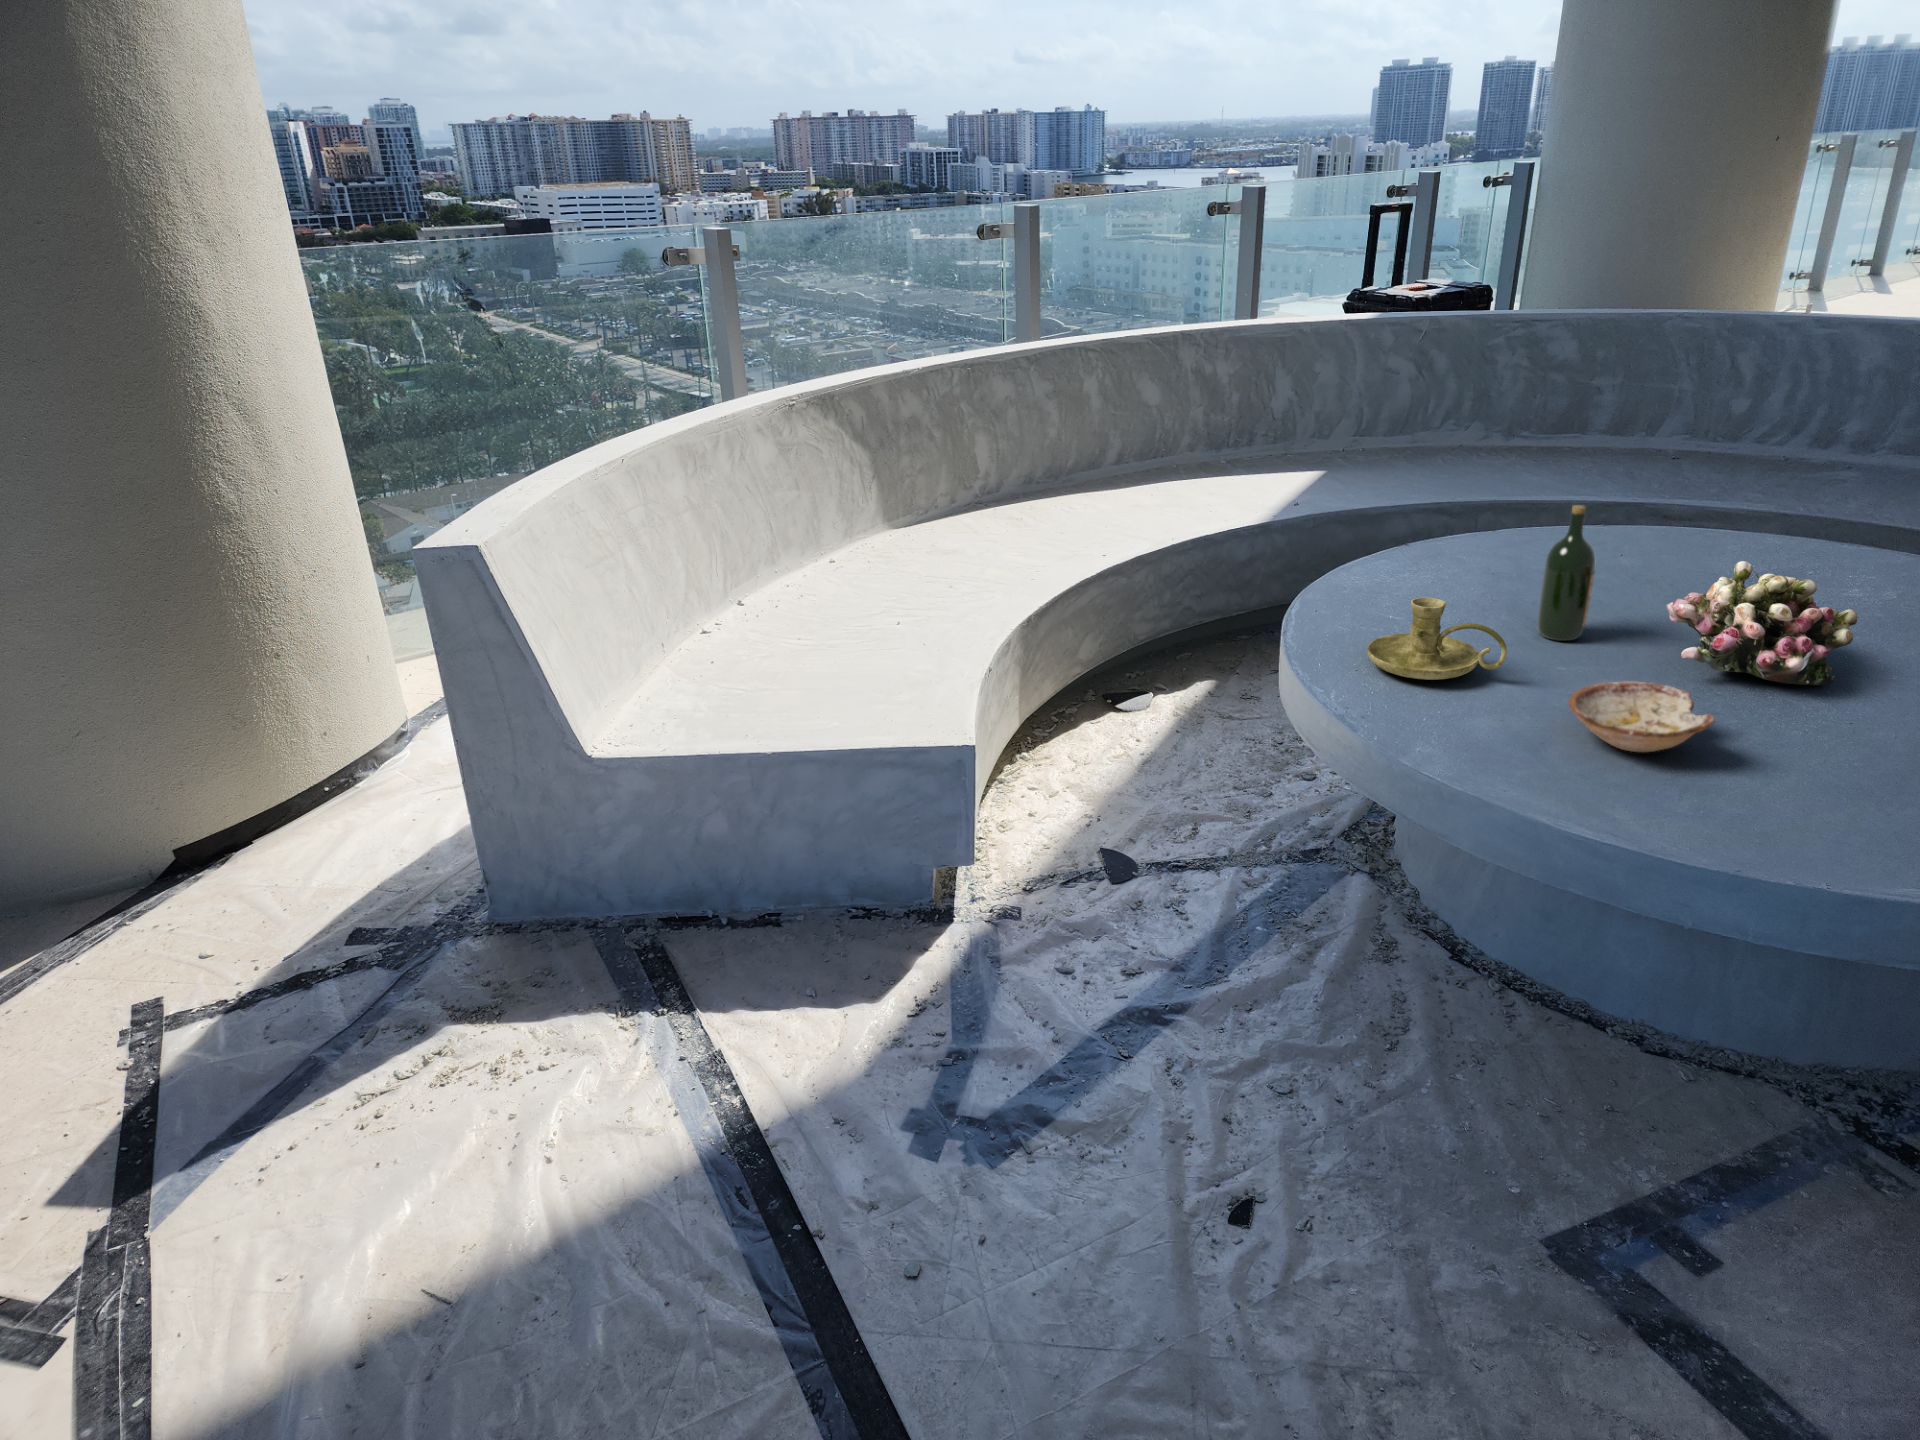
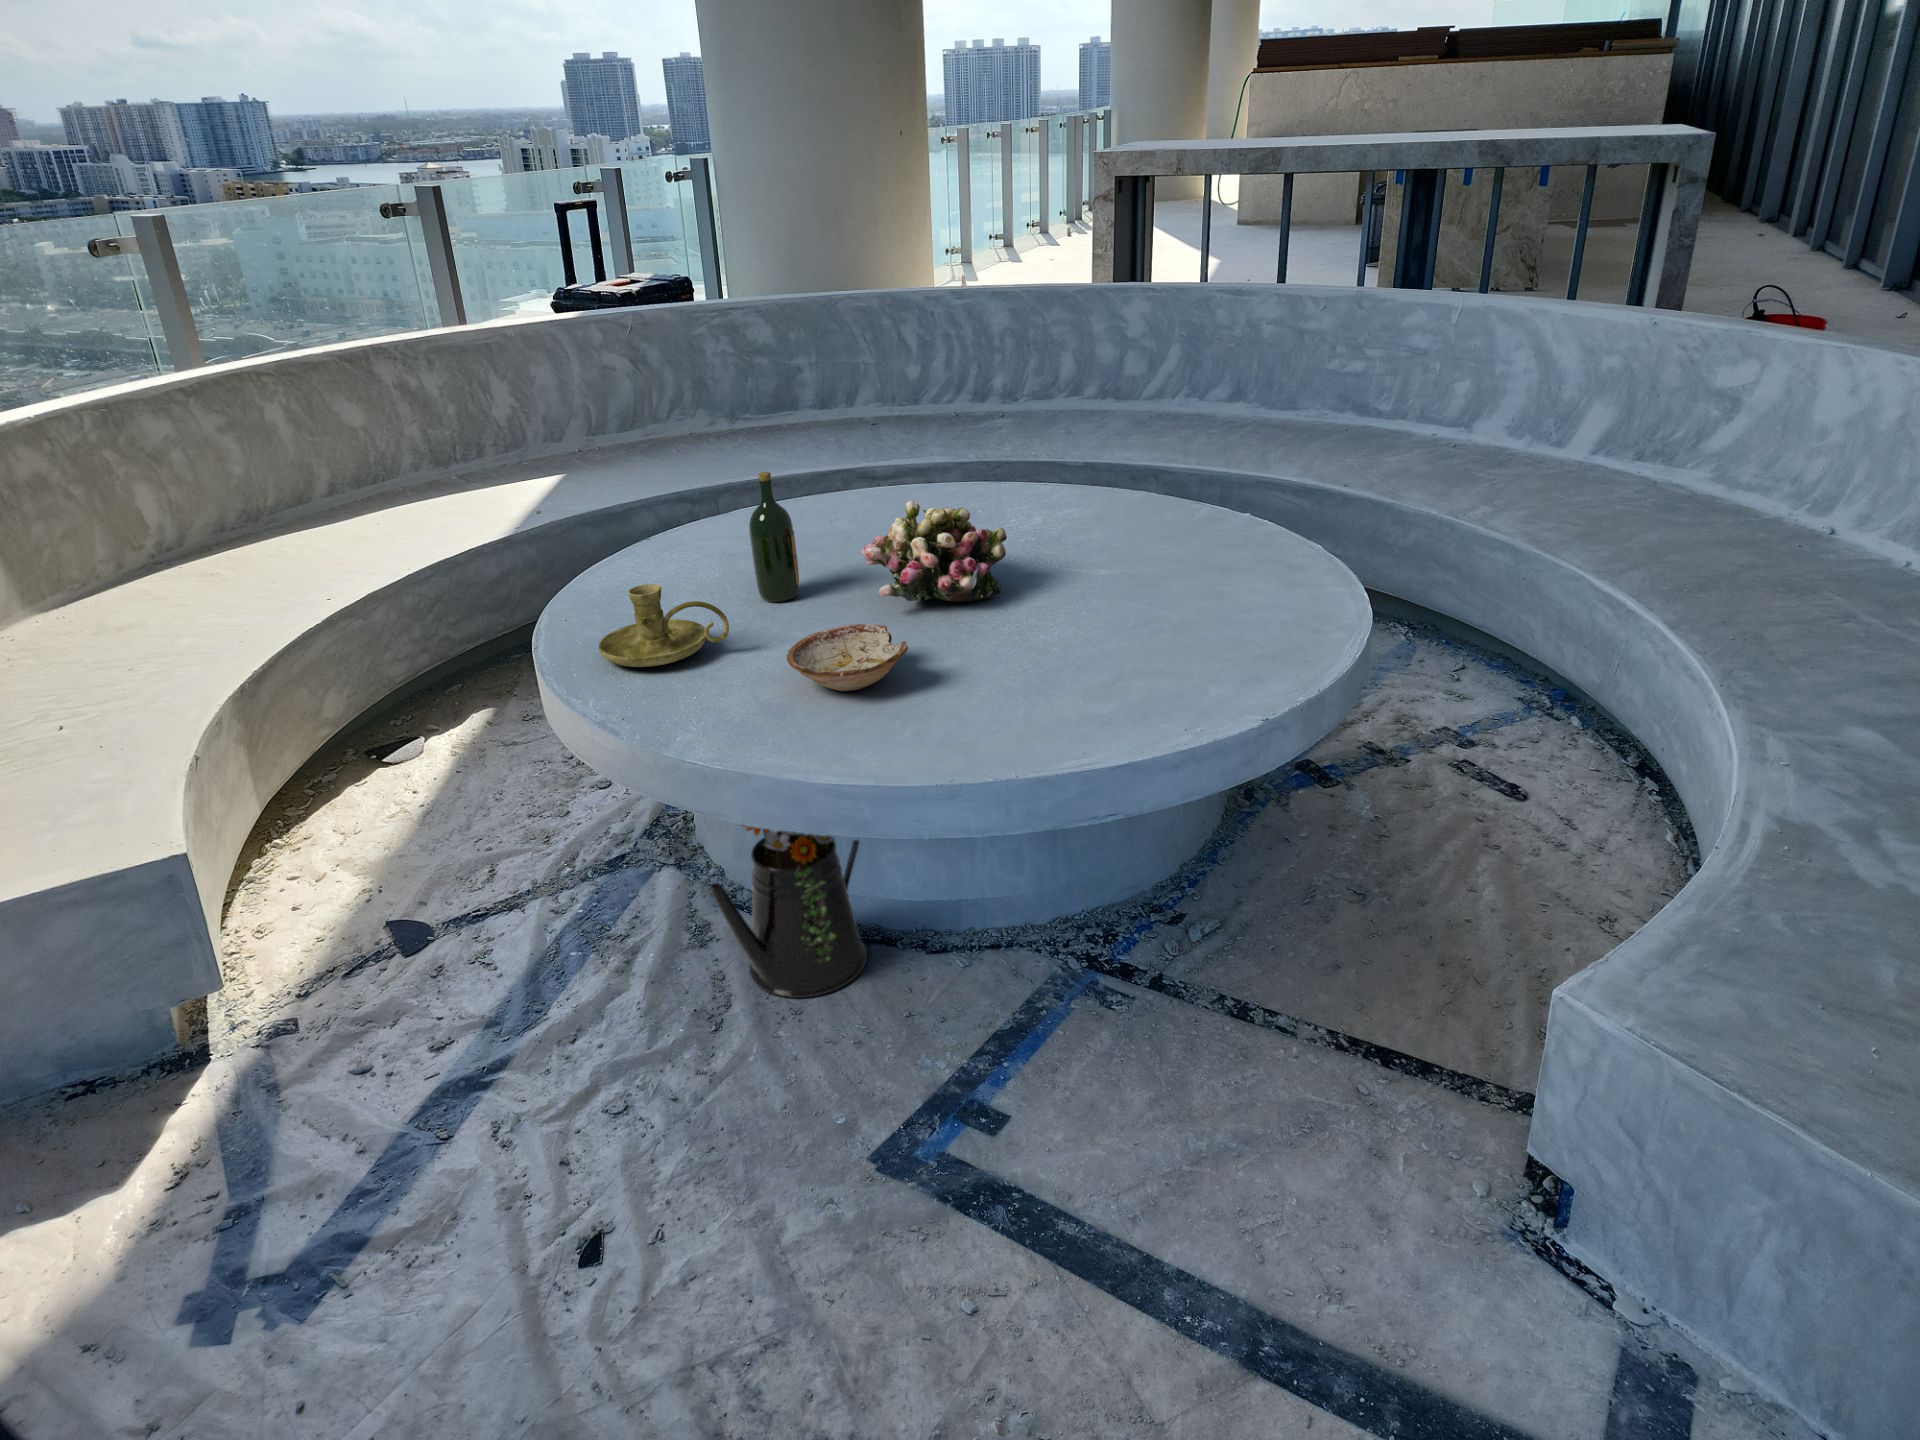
watering can: none [1423,810,1590,1052] -> present [710,823,867,998]

